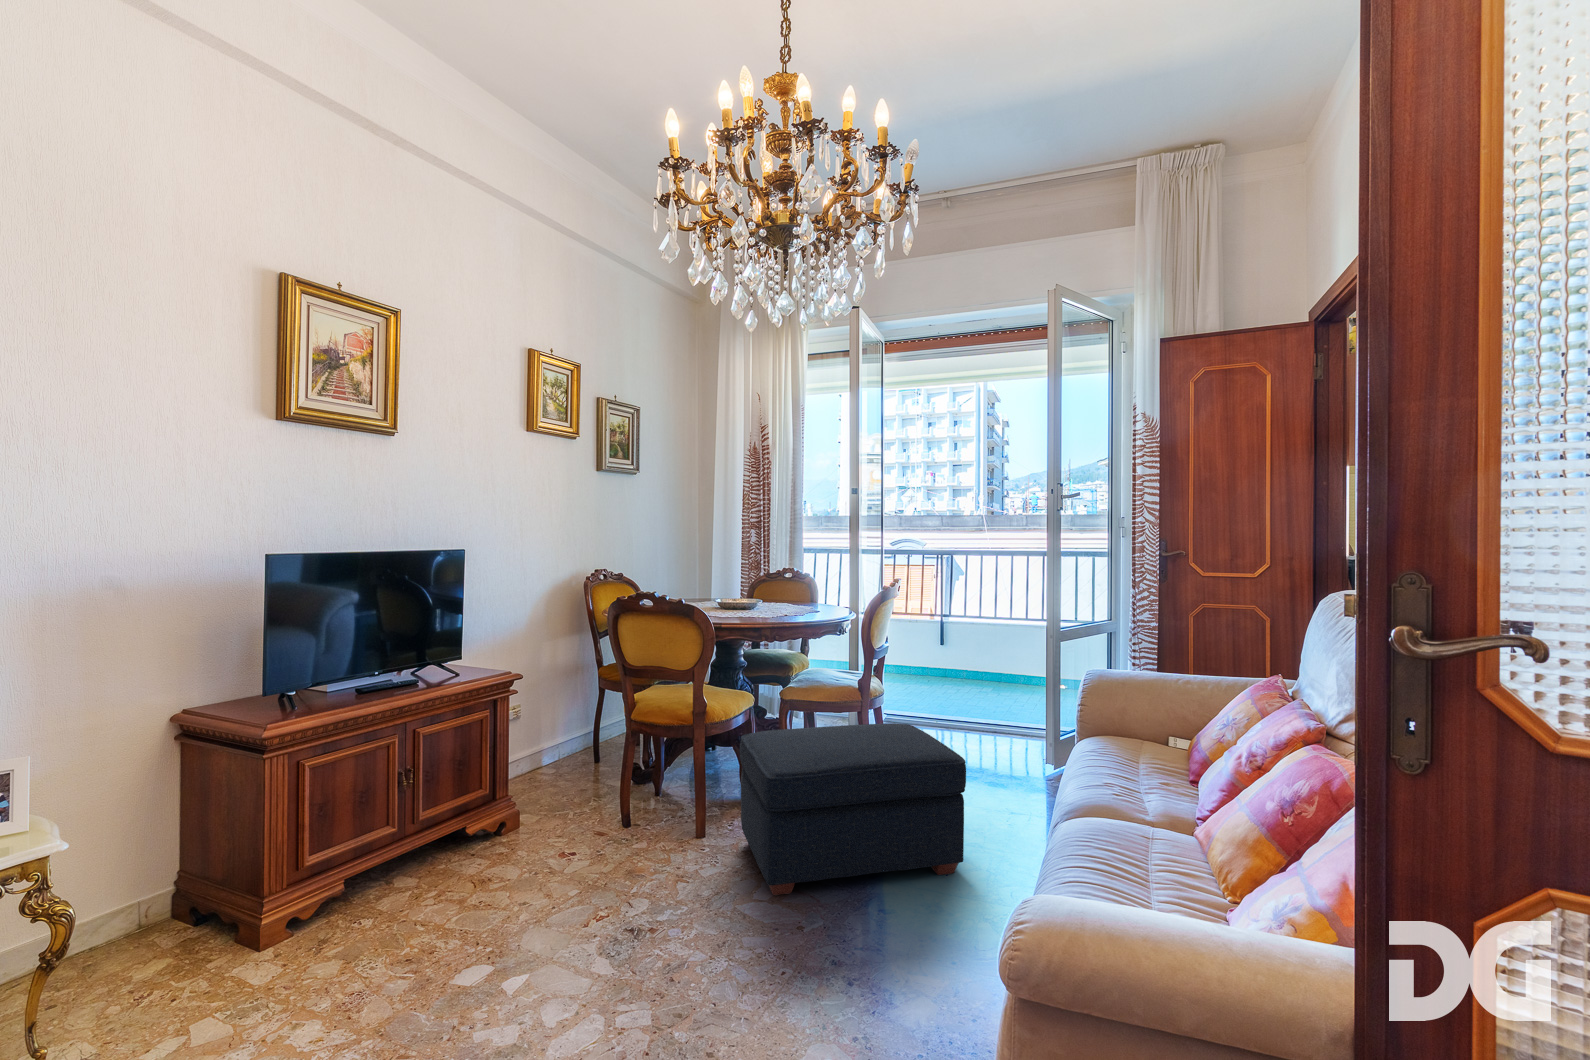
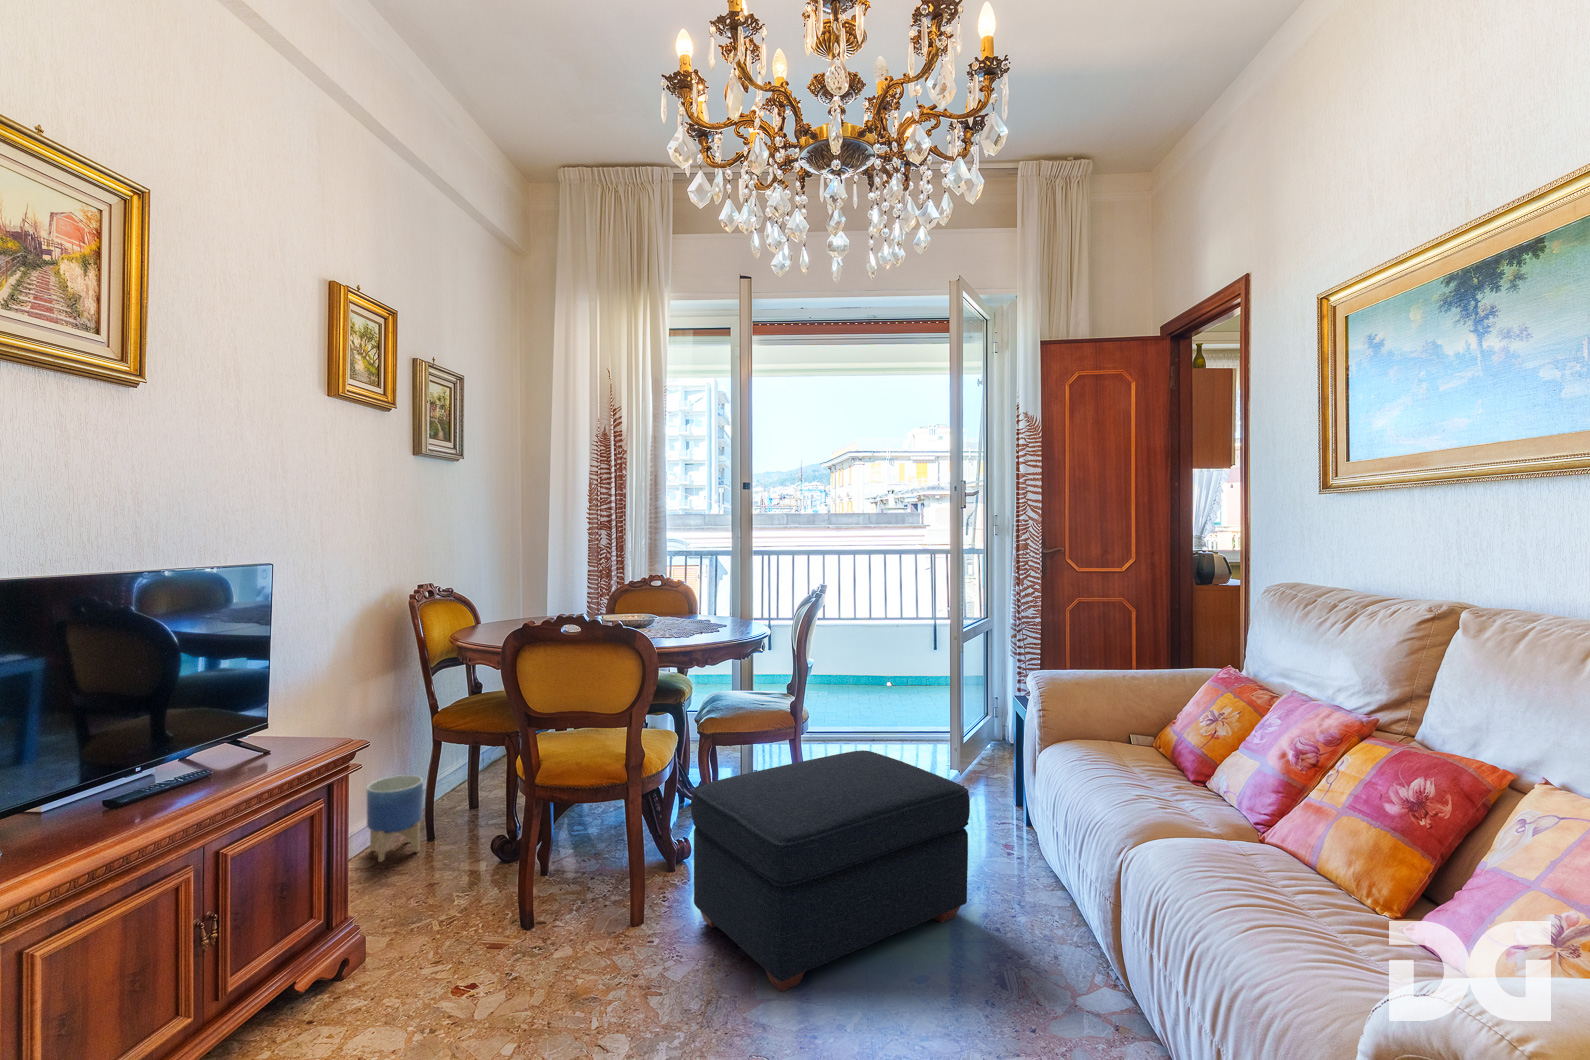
planter: none [551,711,590,771] -> present [367,775,423,862]

